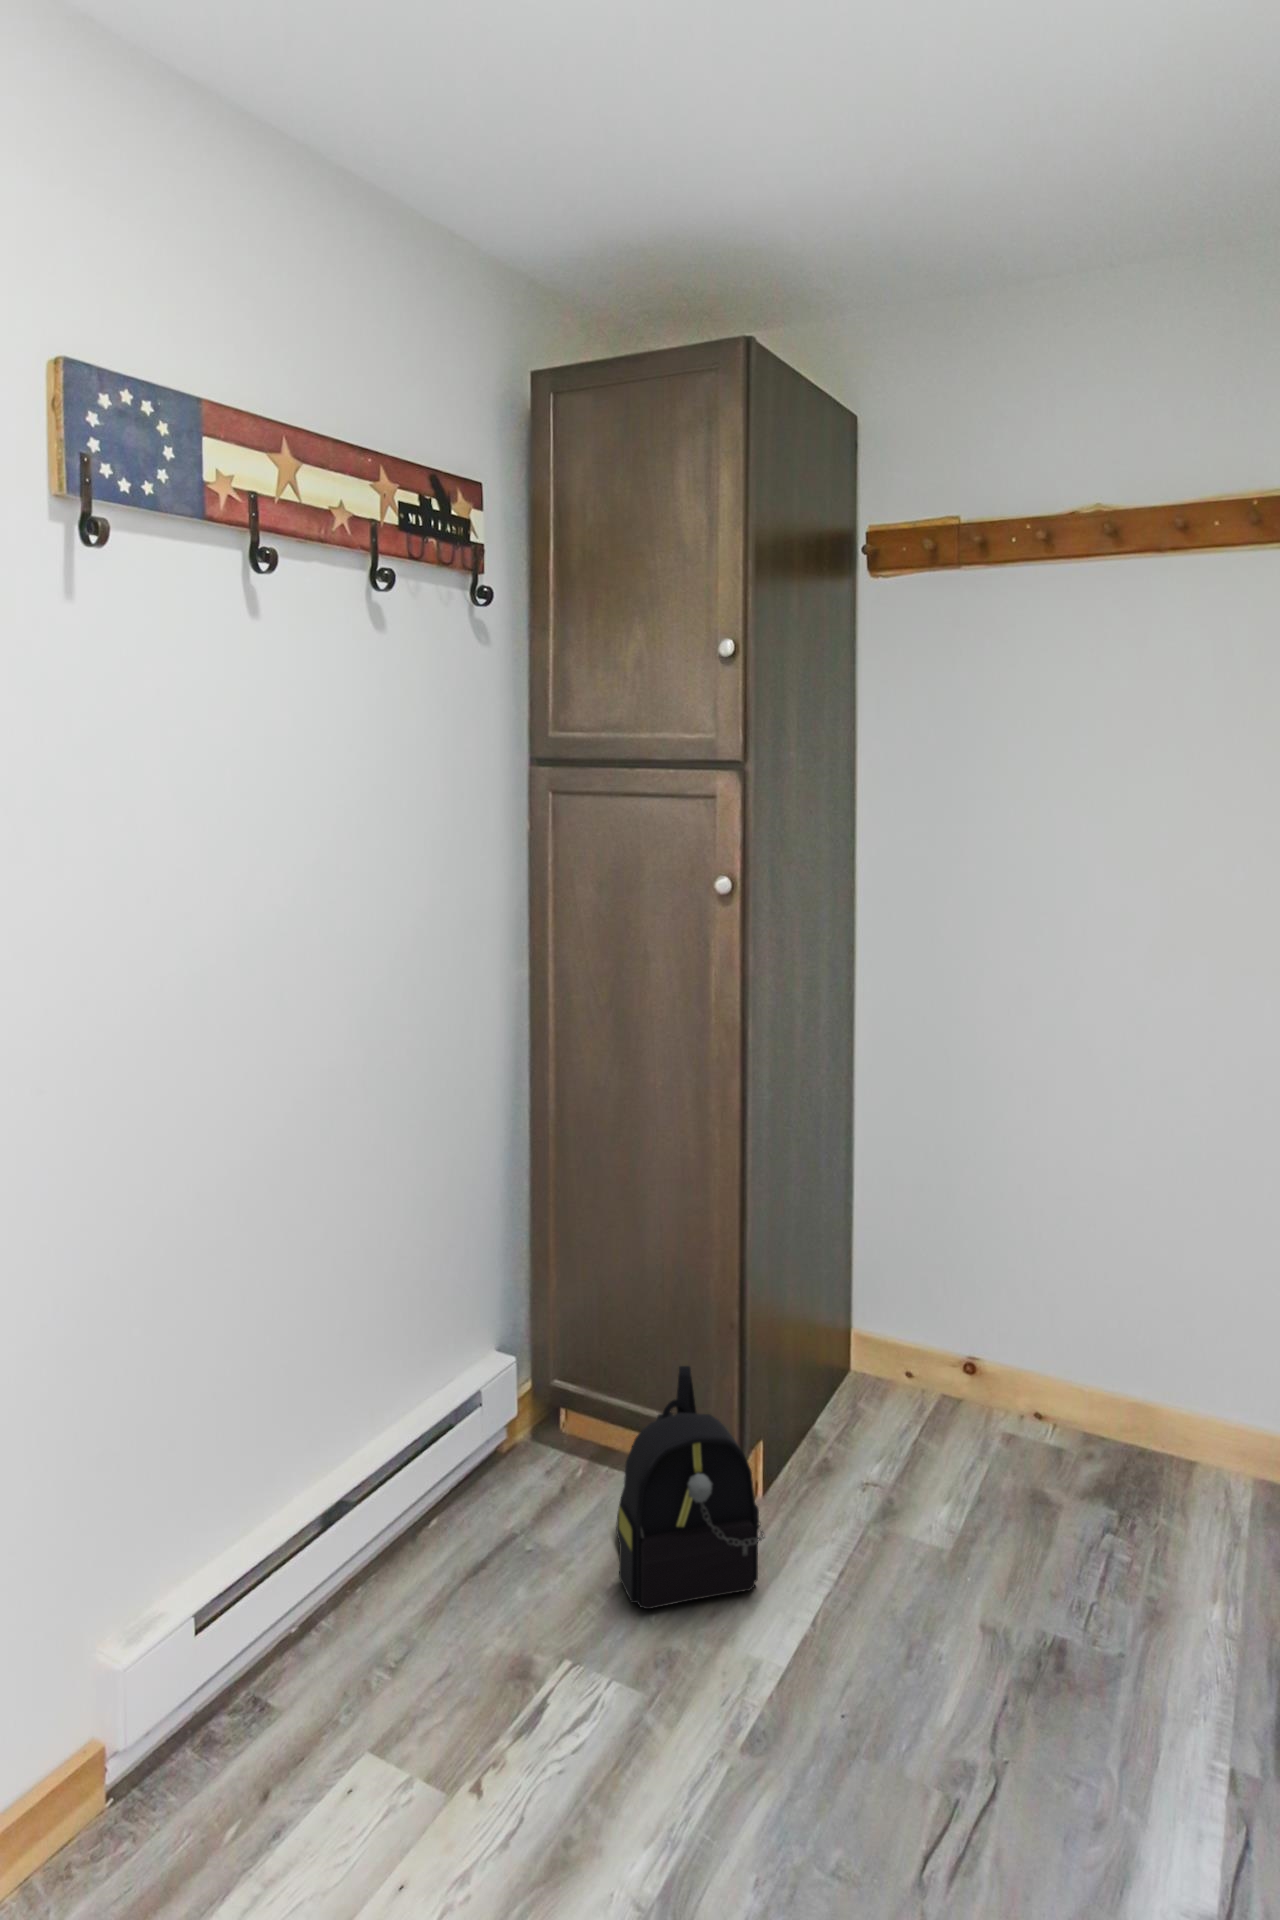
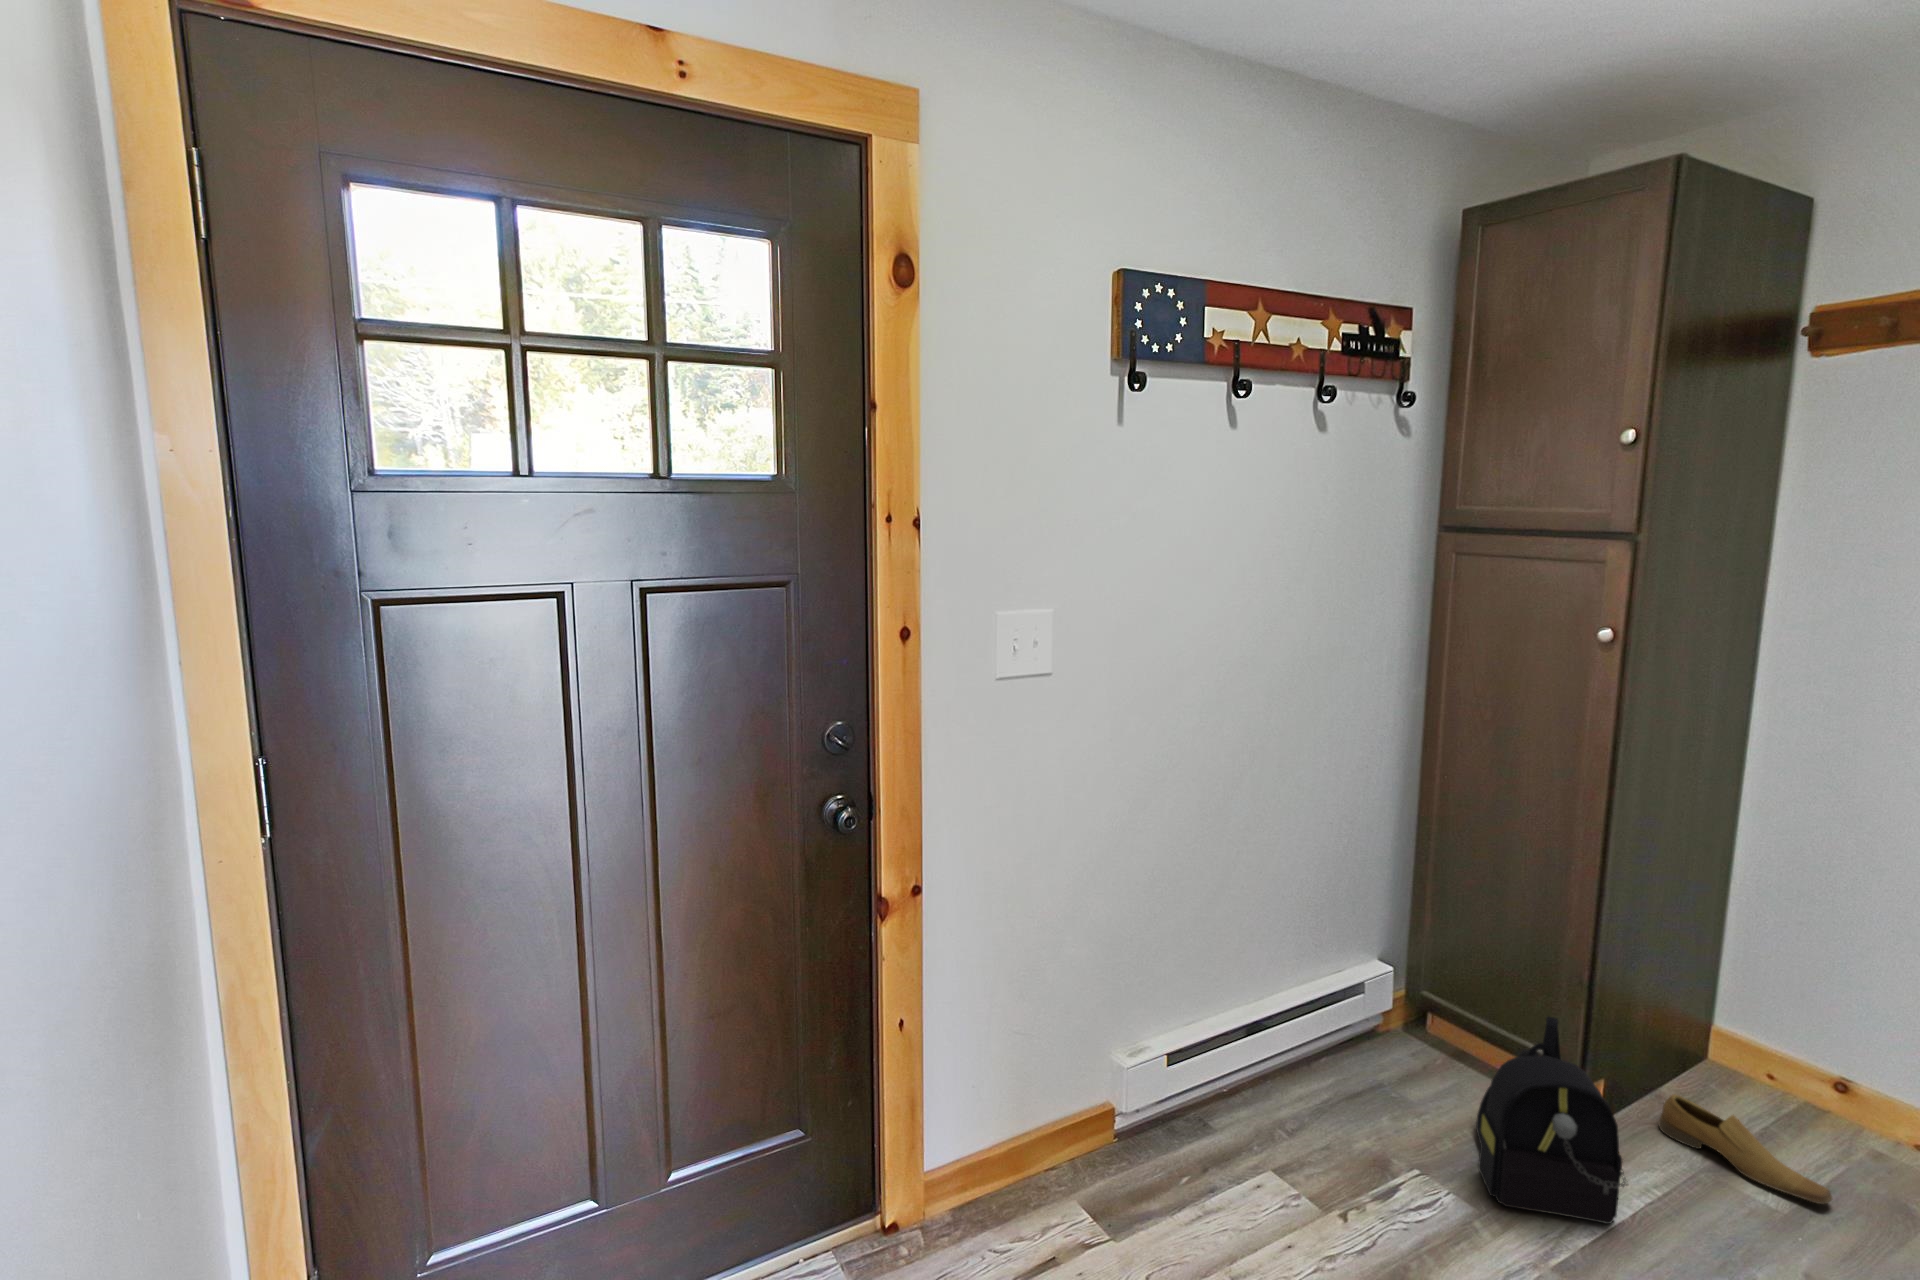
shoe: none [799,1429,943,1503] -> present [1659,1094,1832,1204]

